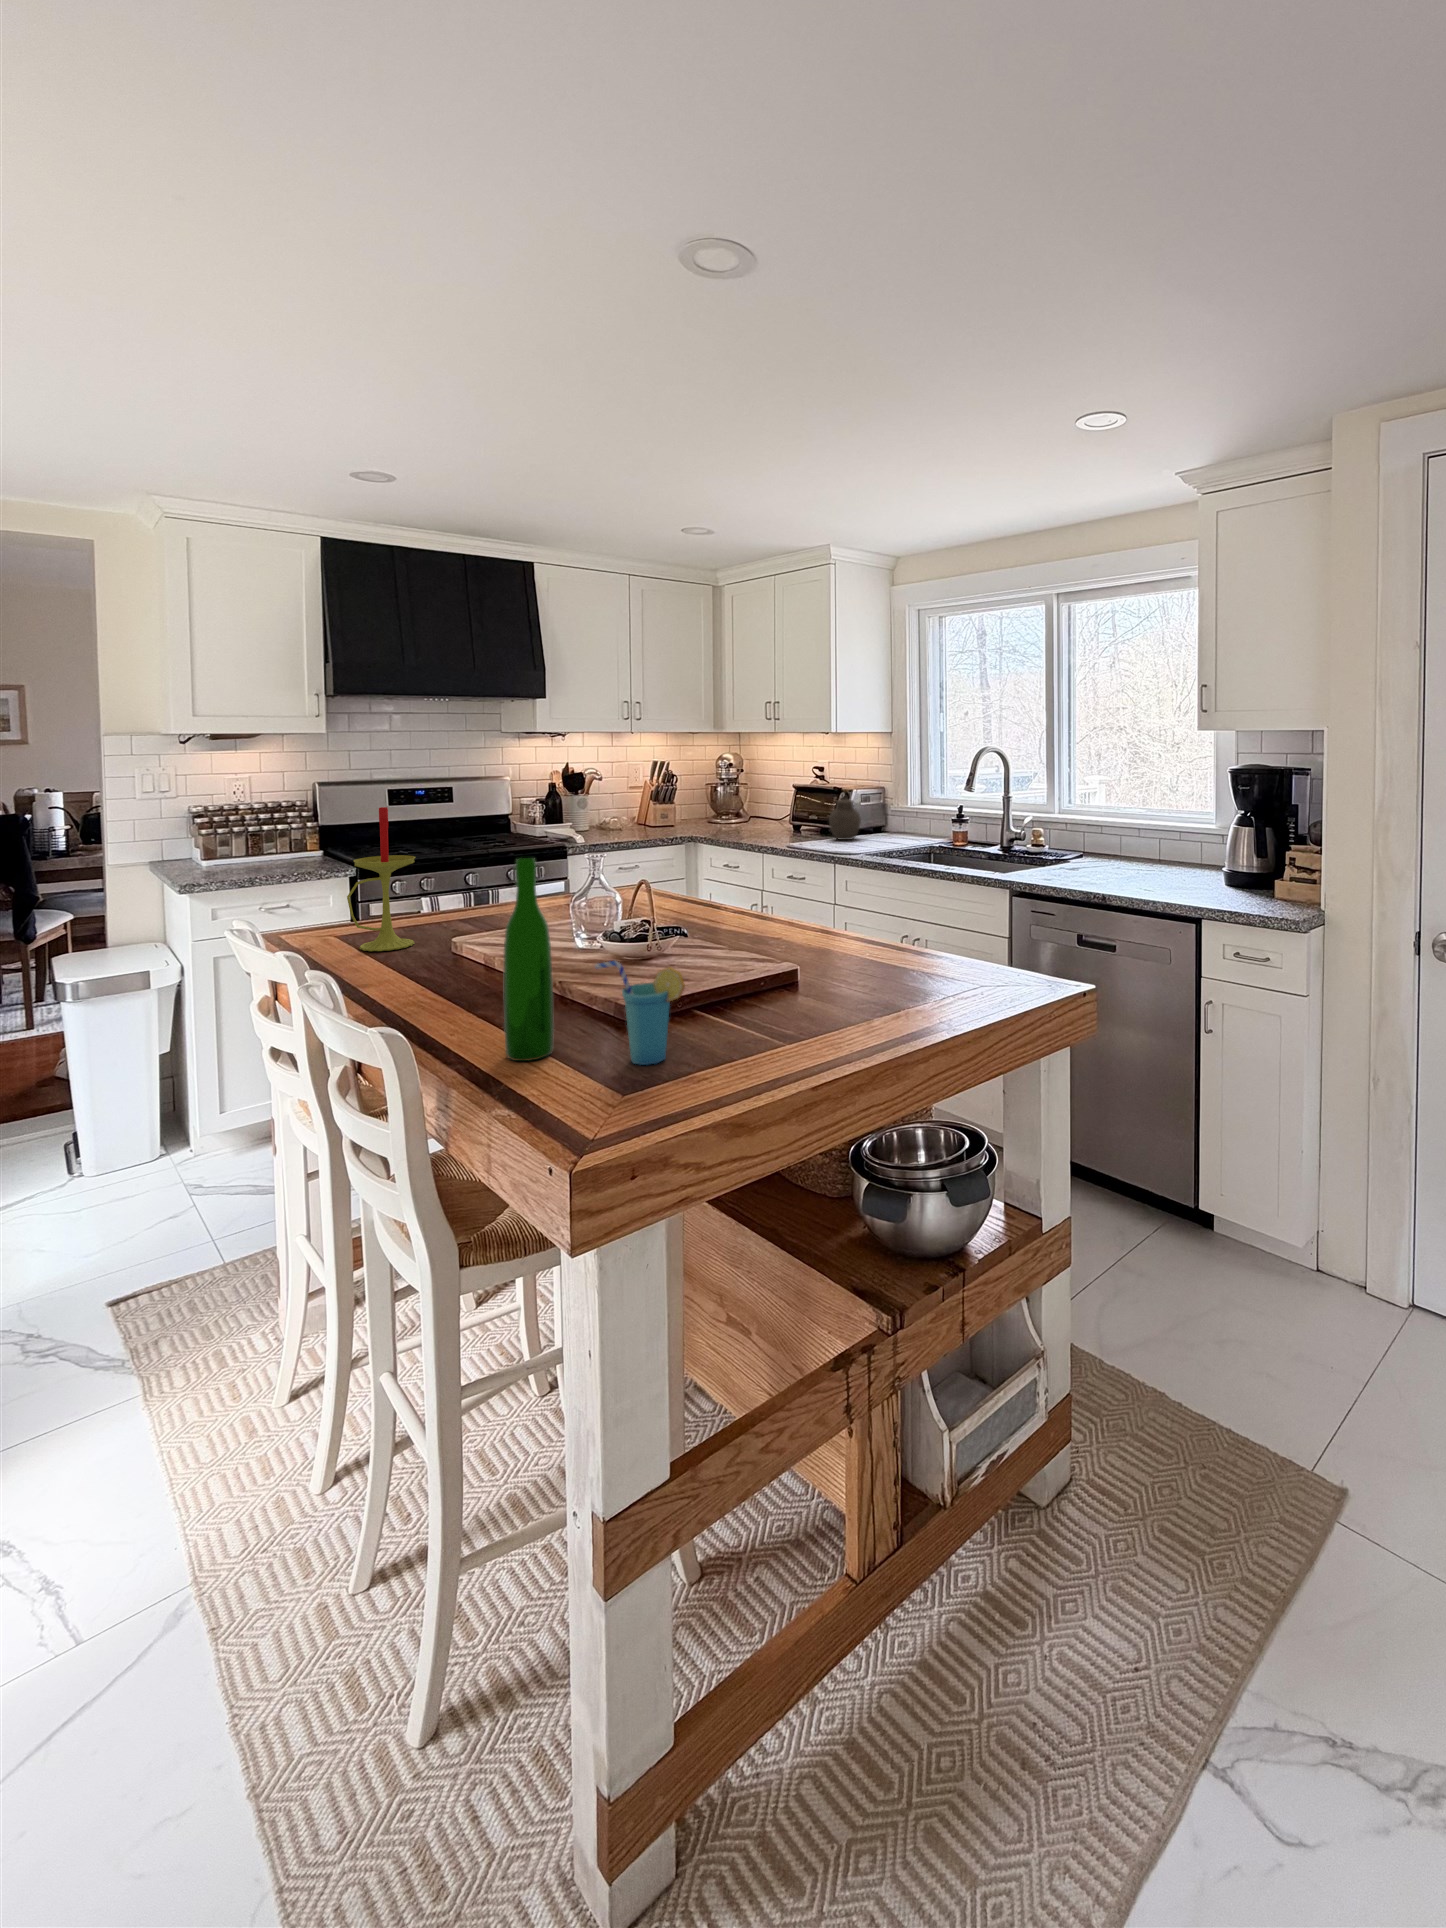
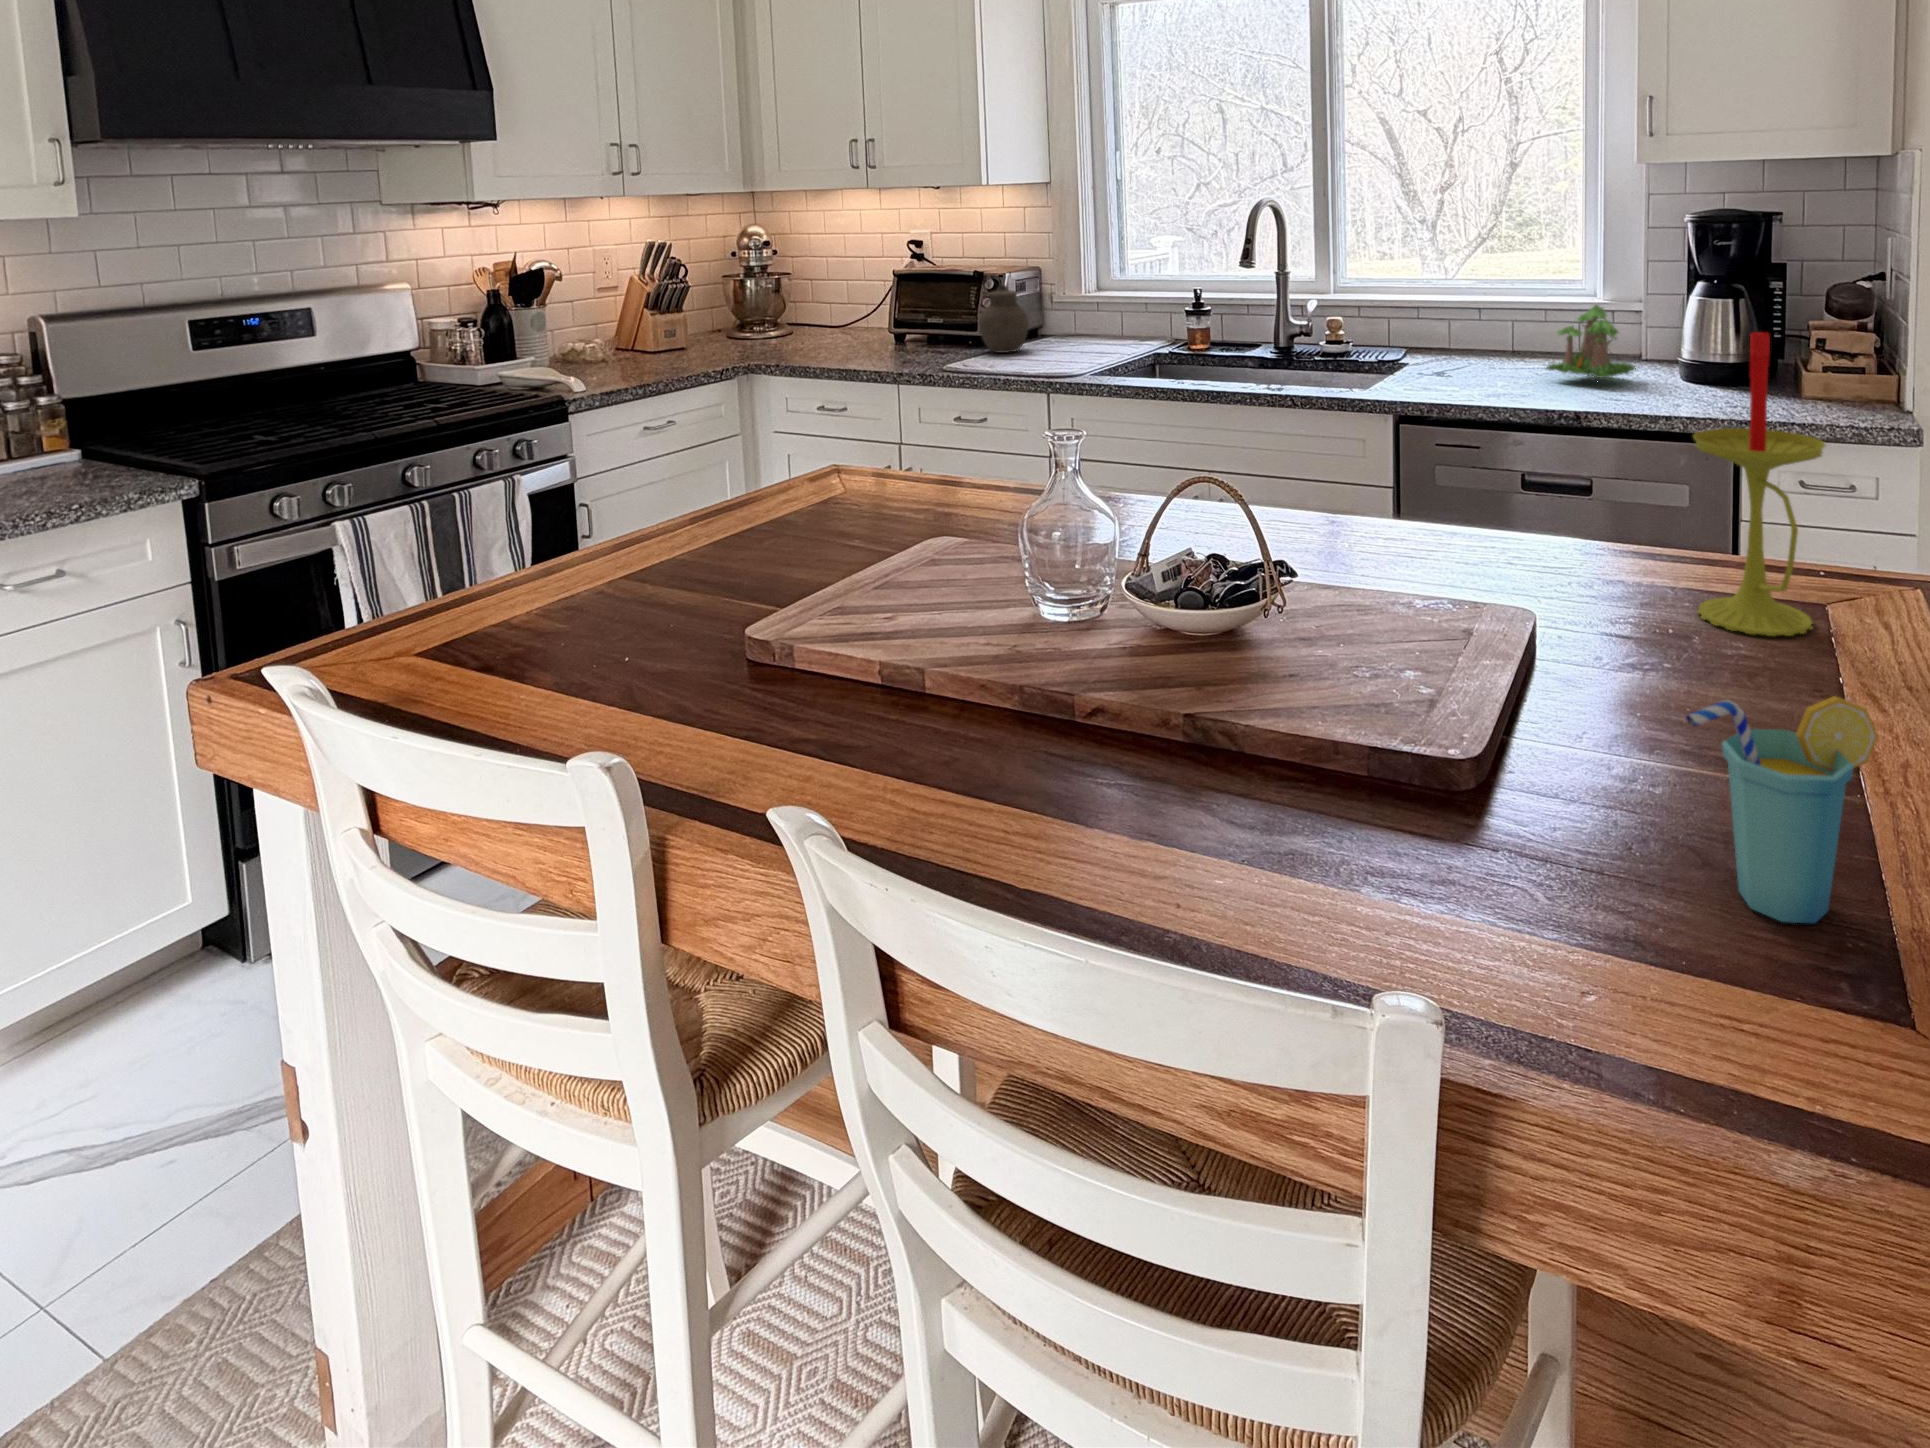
plant: none [1131,806,1194,881] -> present [1546,305,1636,379]
candle: present [347,807,415,951] -> present [1693,332,1825,636]
wine bottle: present [503,858,554,1061] -> none [1475,488,1592,972]

